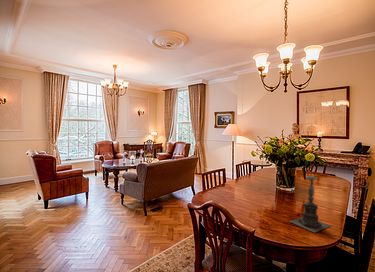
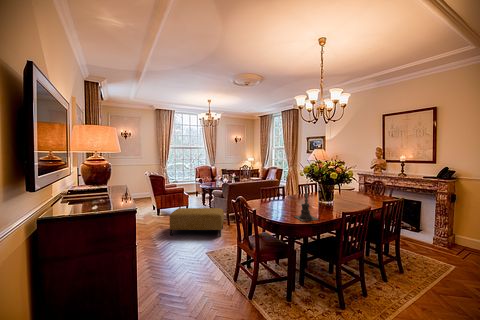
ottoman: none [68,196,142,242] -> present [170,208,224,236]

